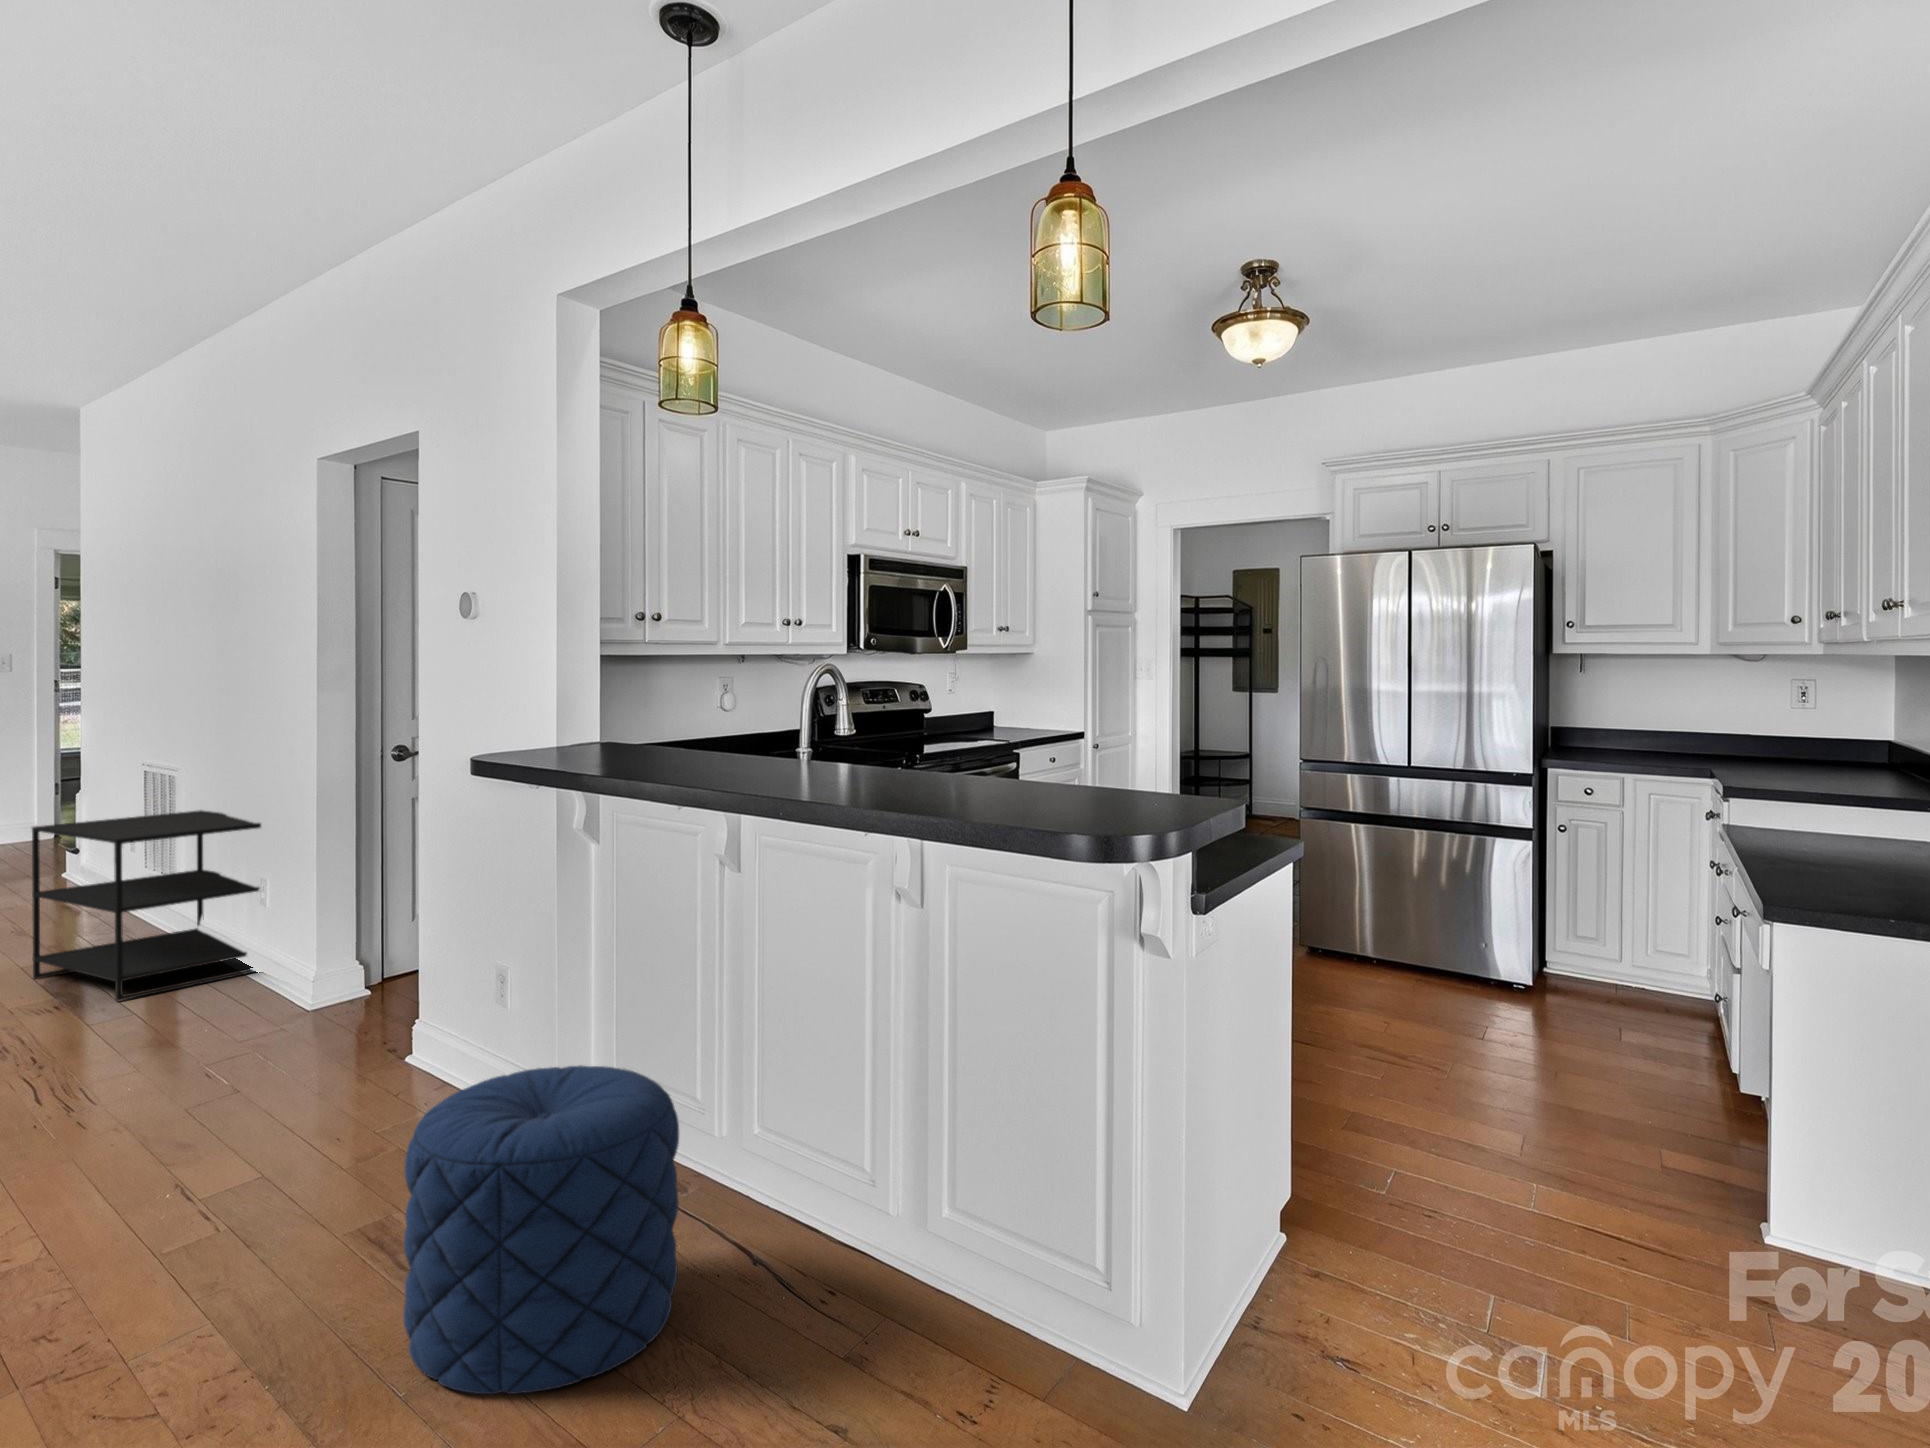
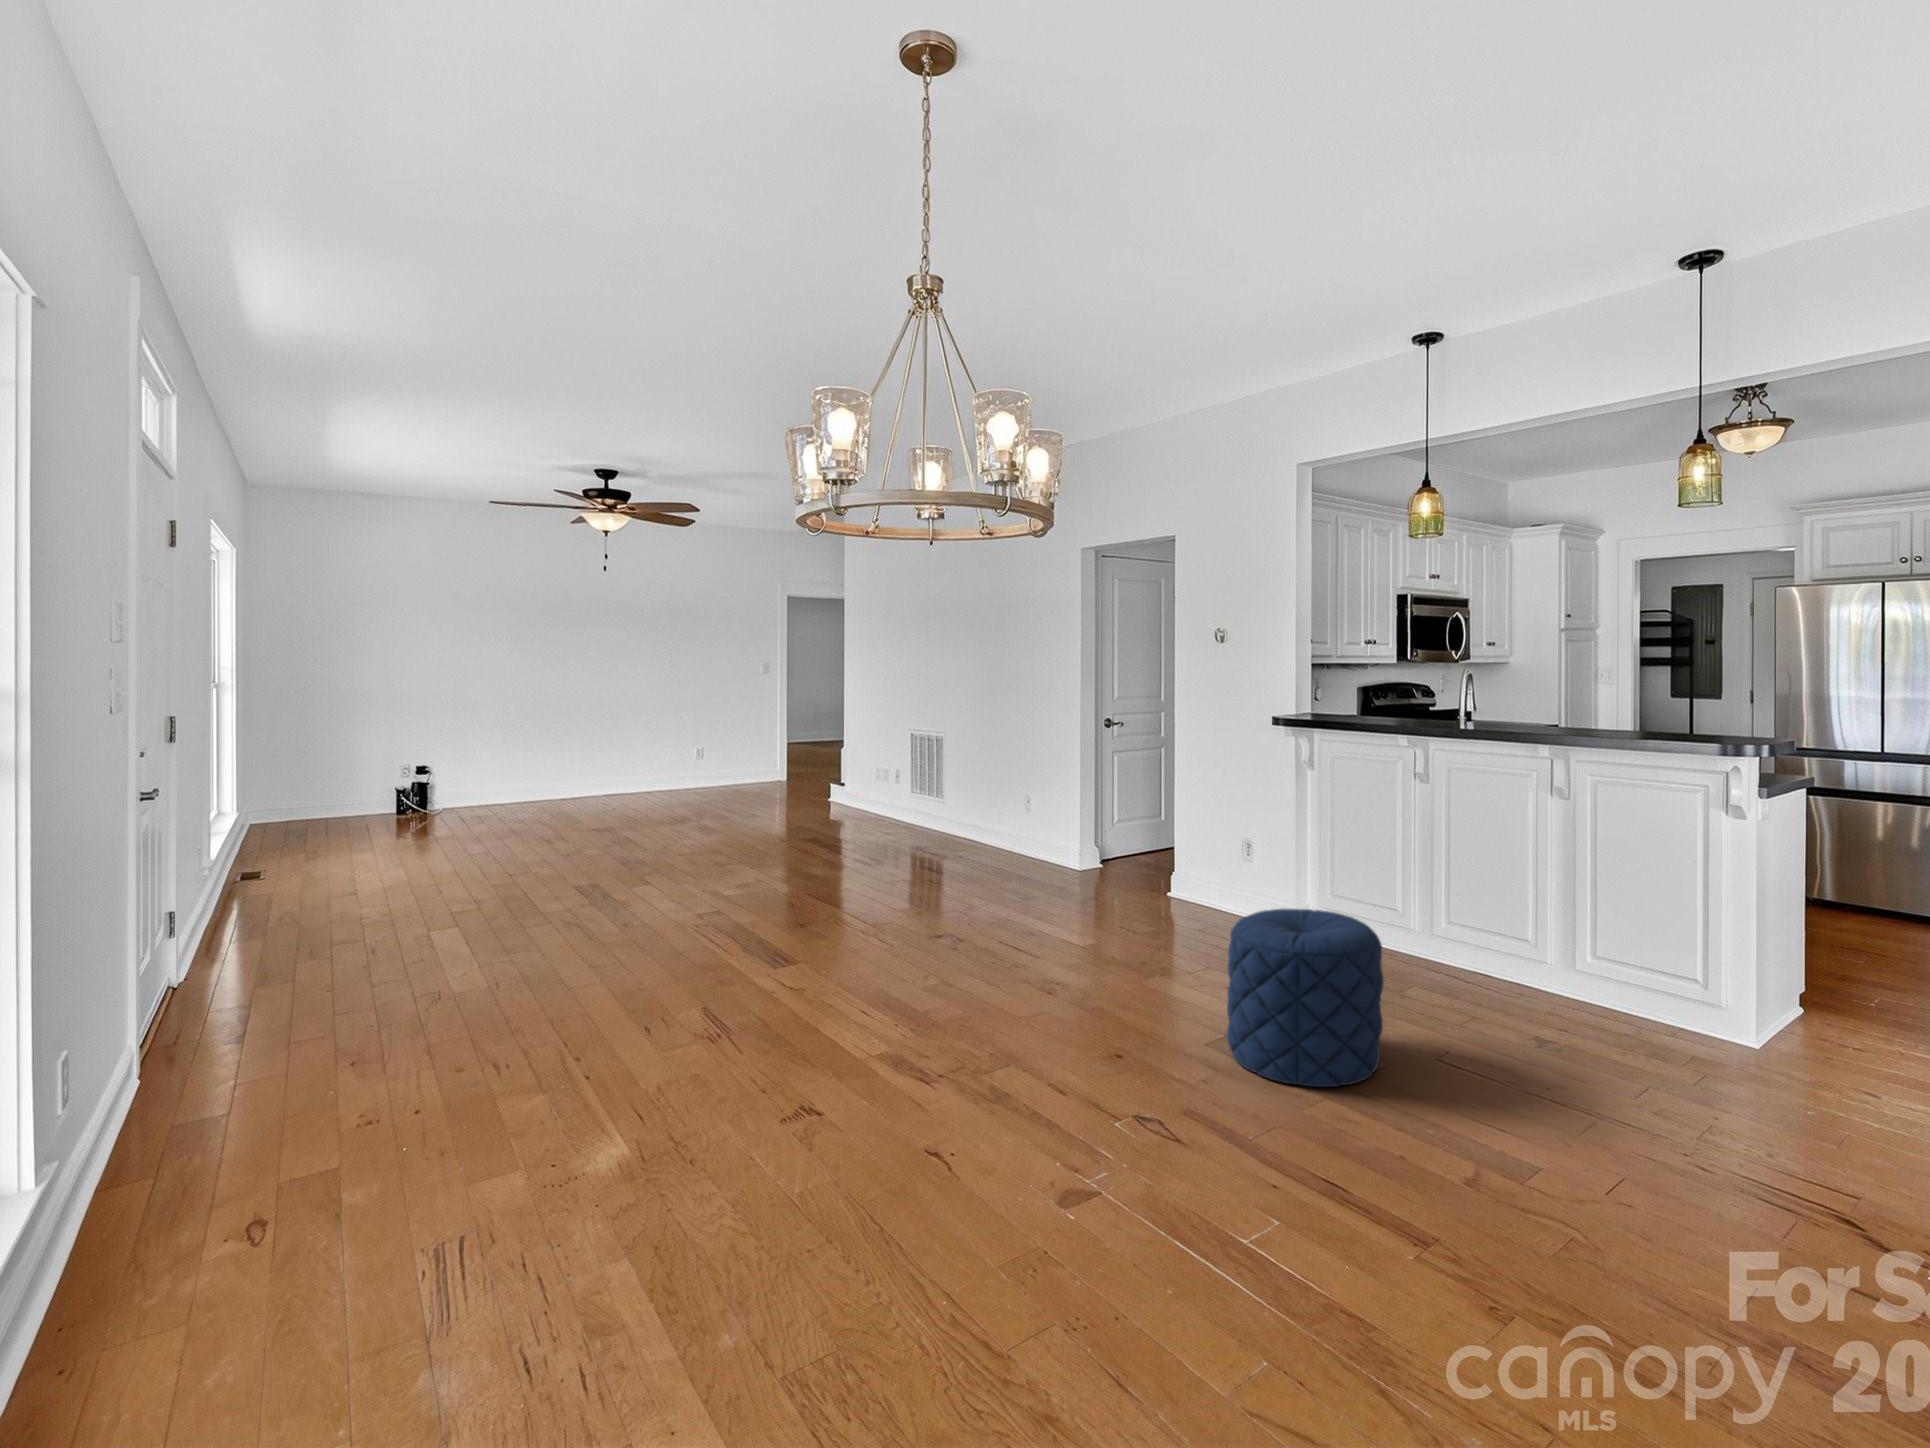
side table: present [32,810,261,1001] -> none [896,760,1026,867]

